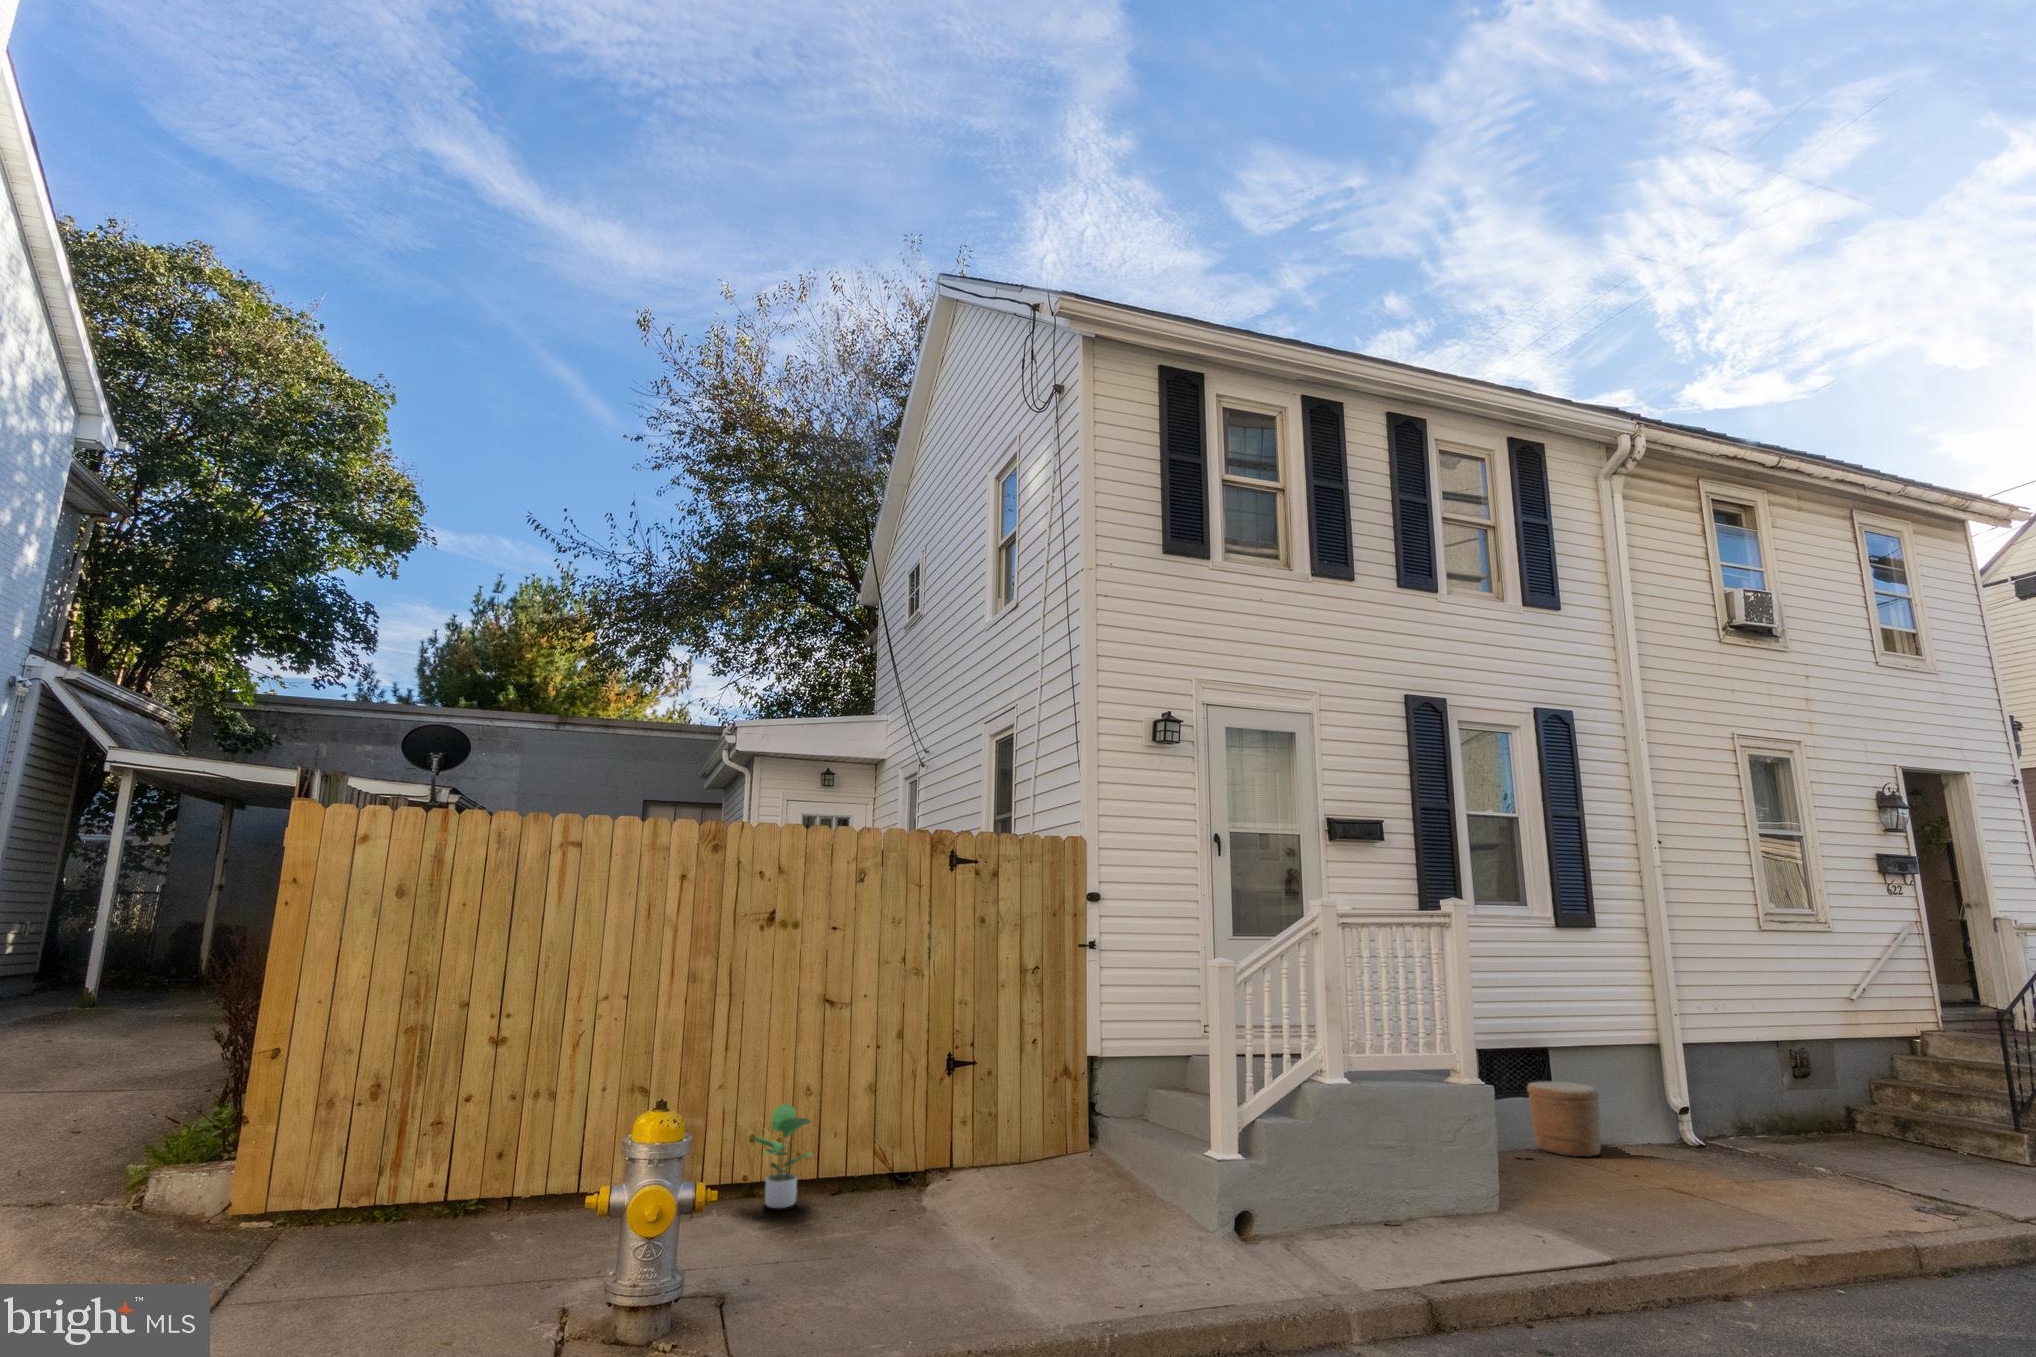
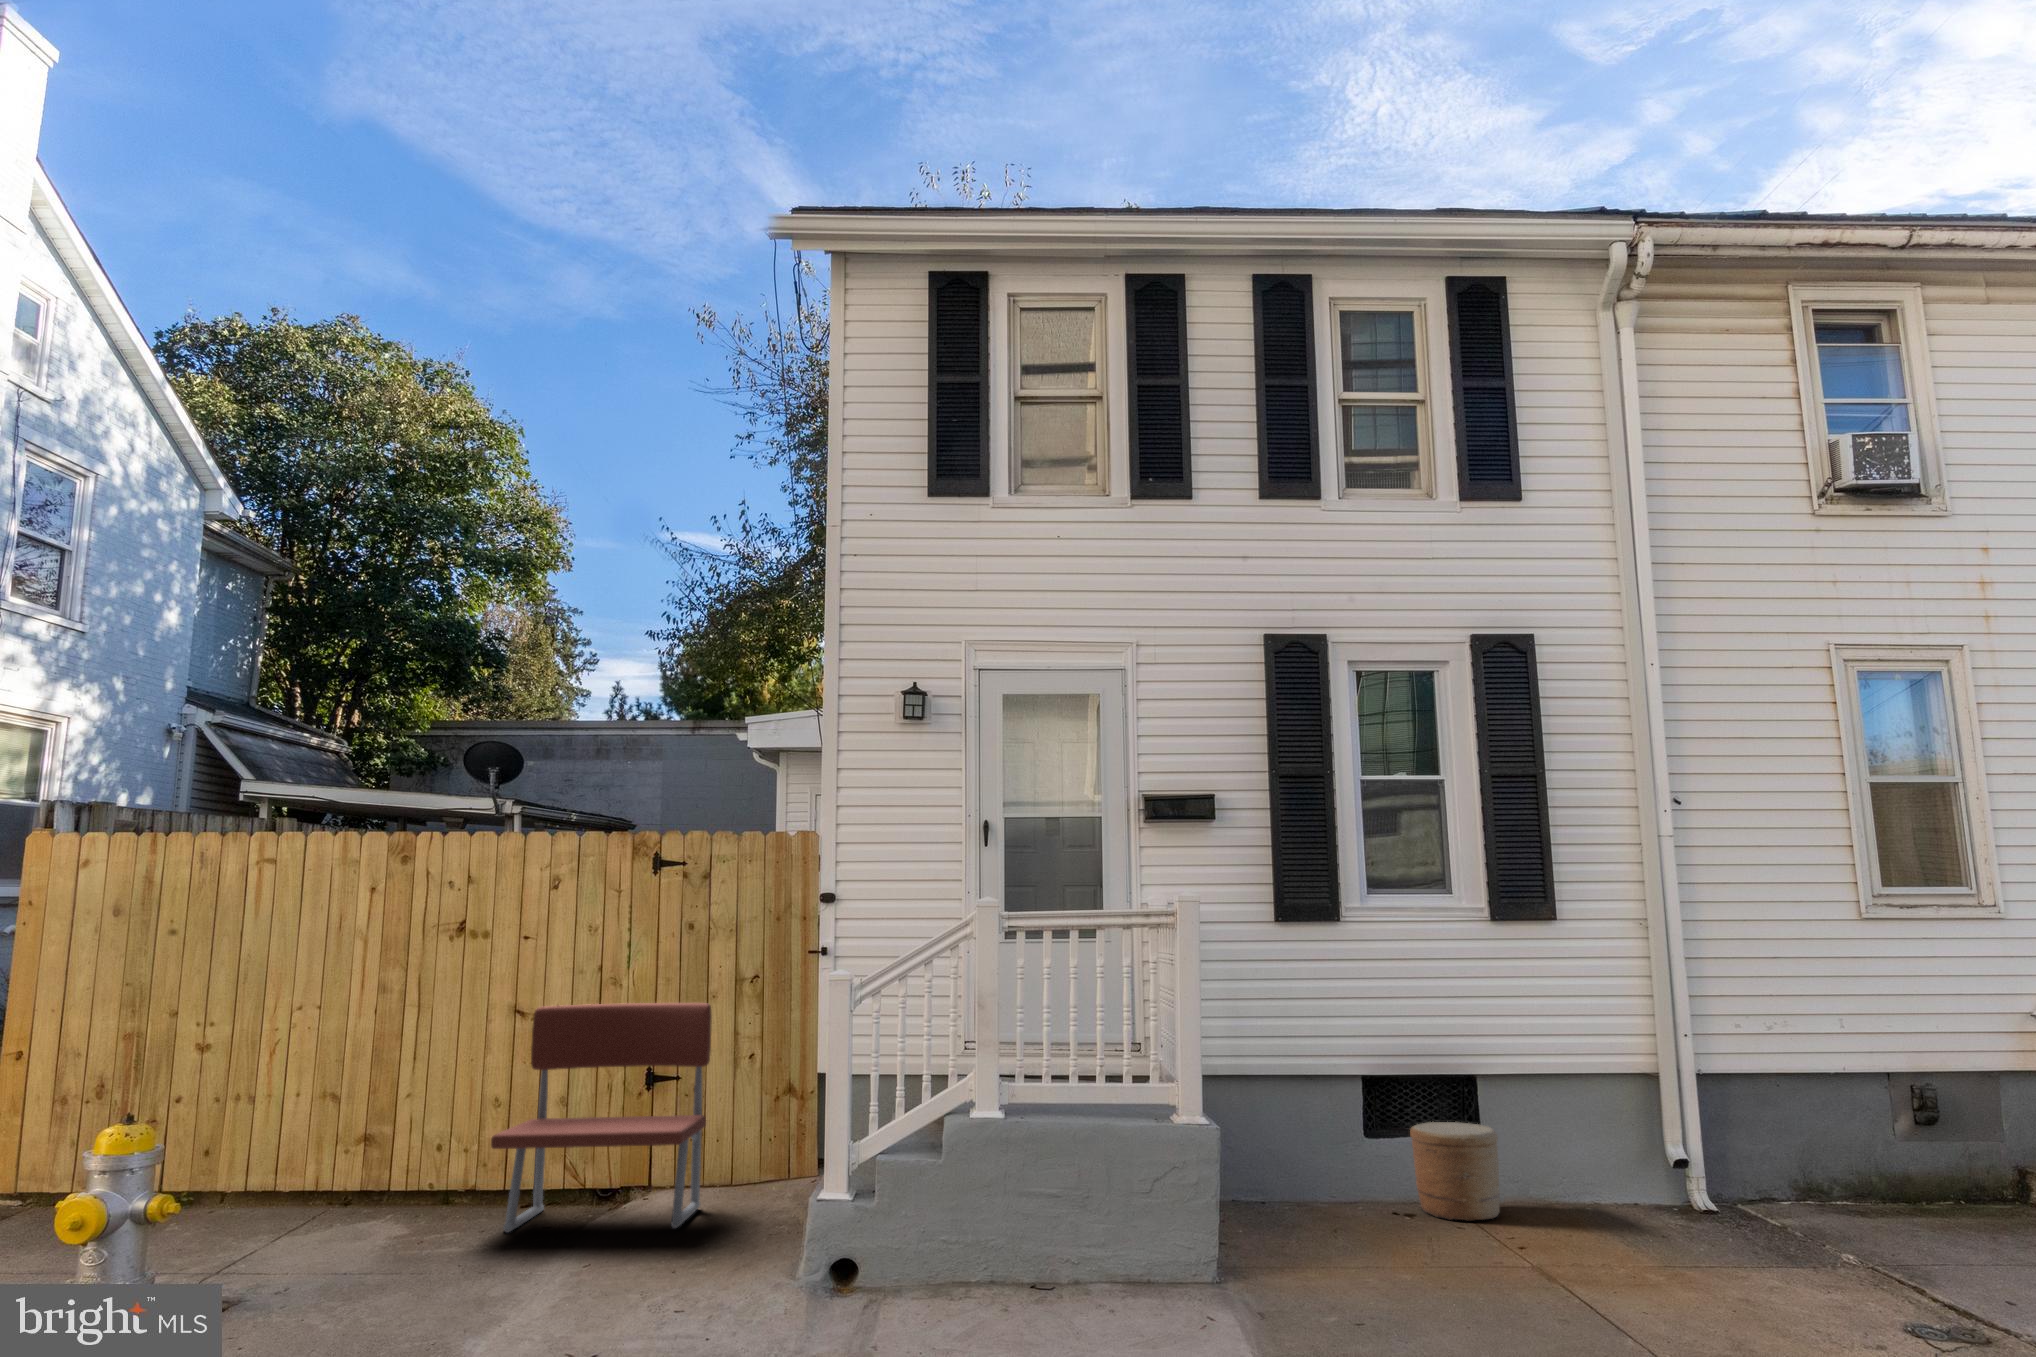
bench: none [860,992,1051,1218] -> present [491,1003,712,1232]
potted plant: present [751,1103,813,1208] -> none [411,1113,492,1217]

